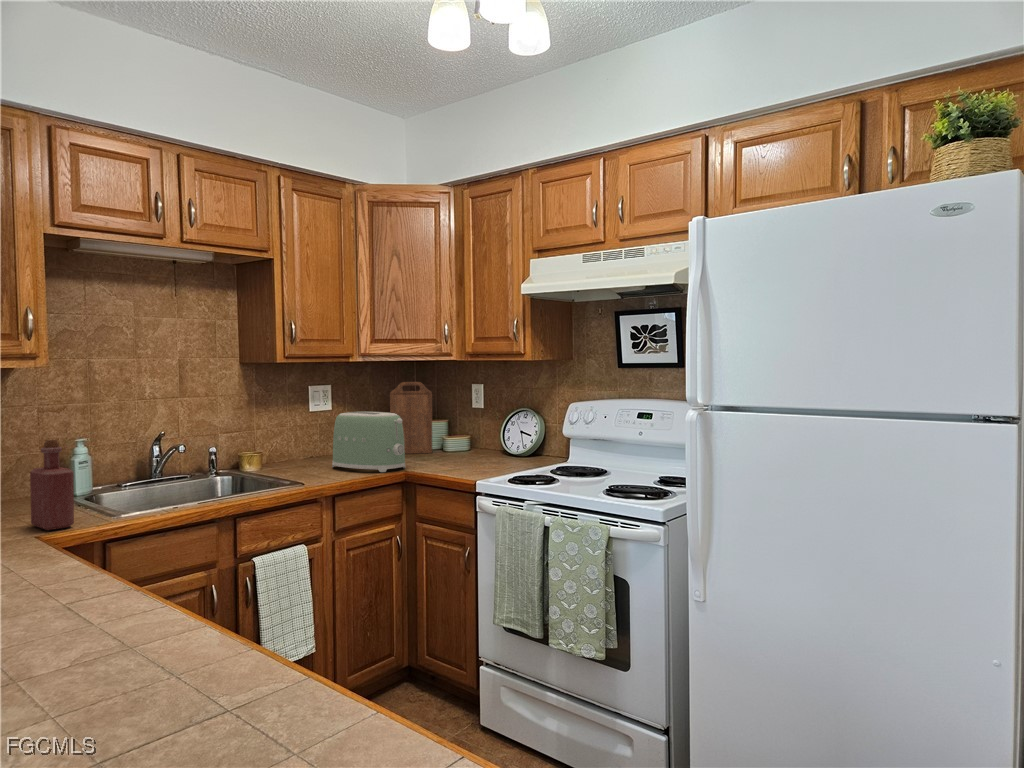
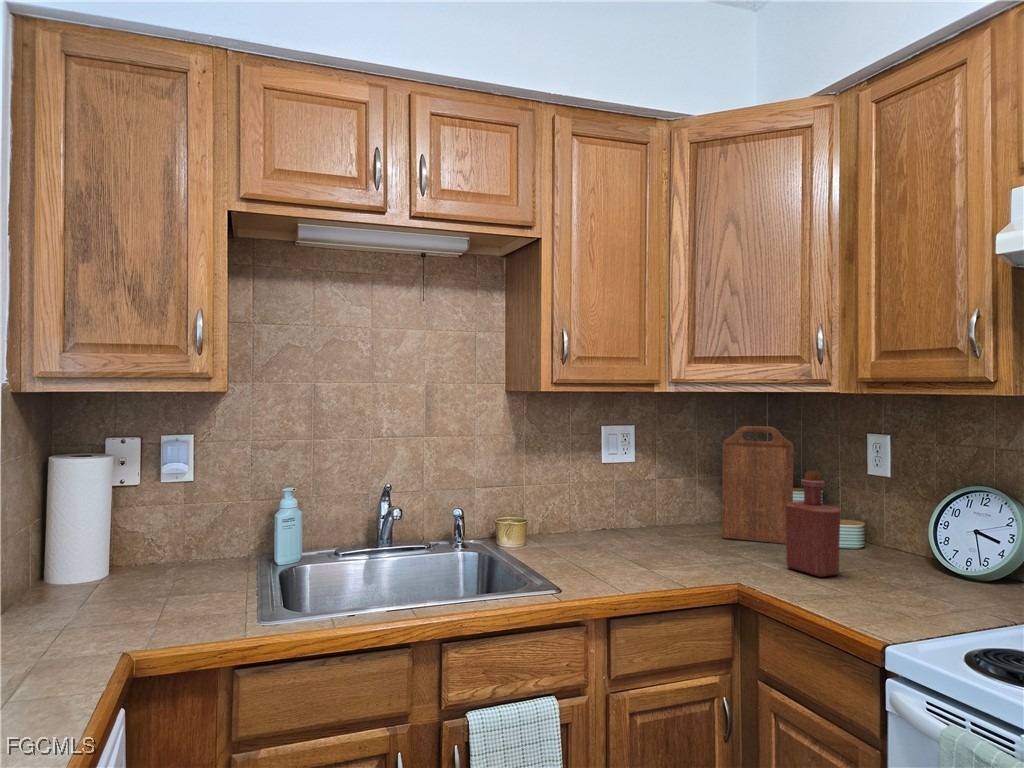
toaster: present [332,412,405,472] -> none [622,472,740,583]
bottle: present [30,440,74,530] -> present [786,471,841,577]

